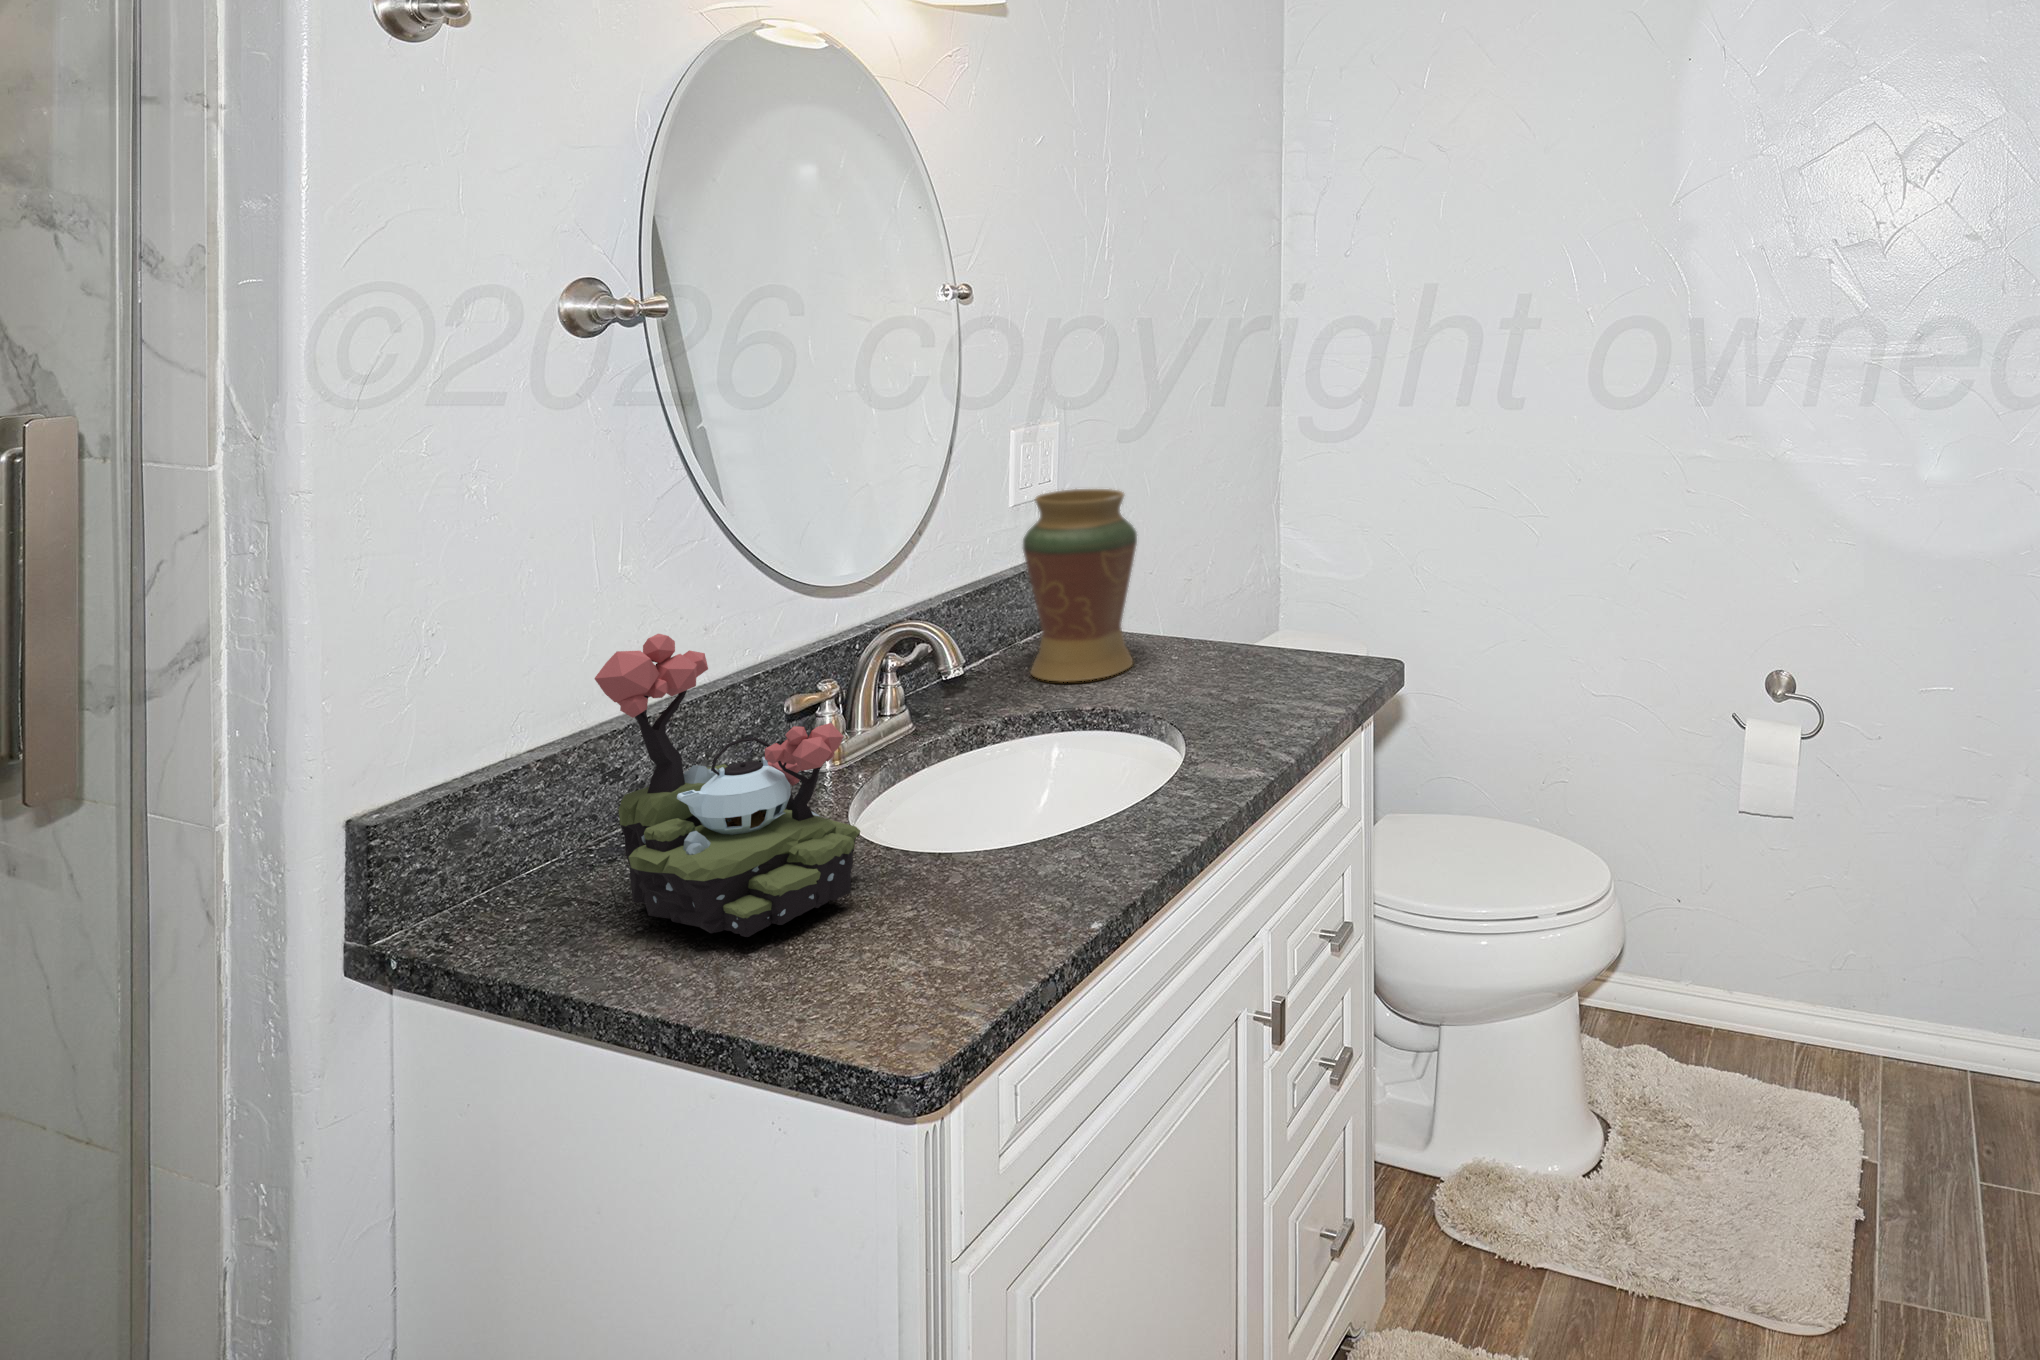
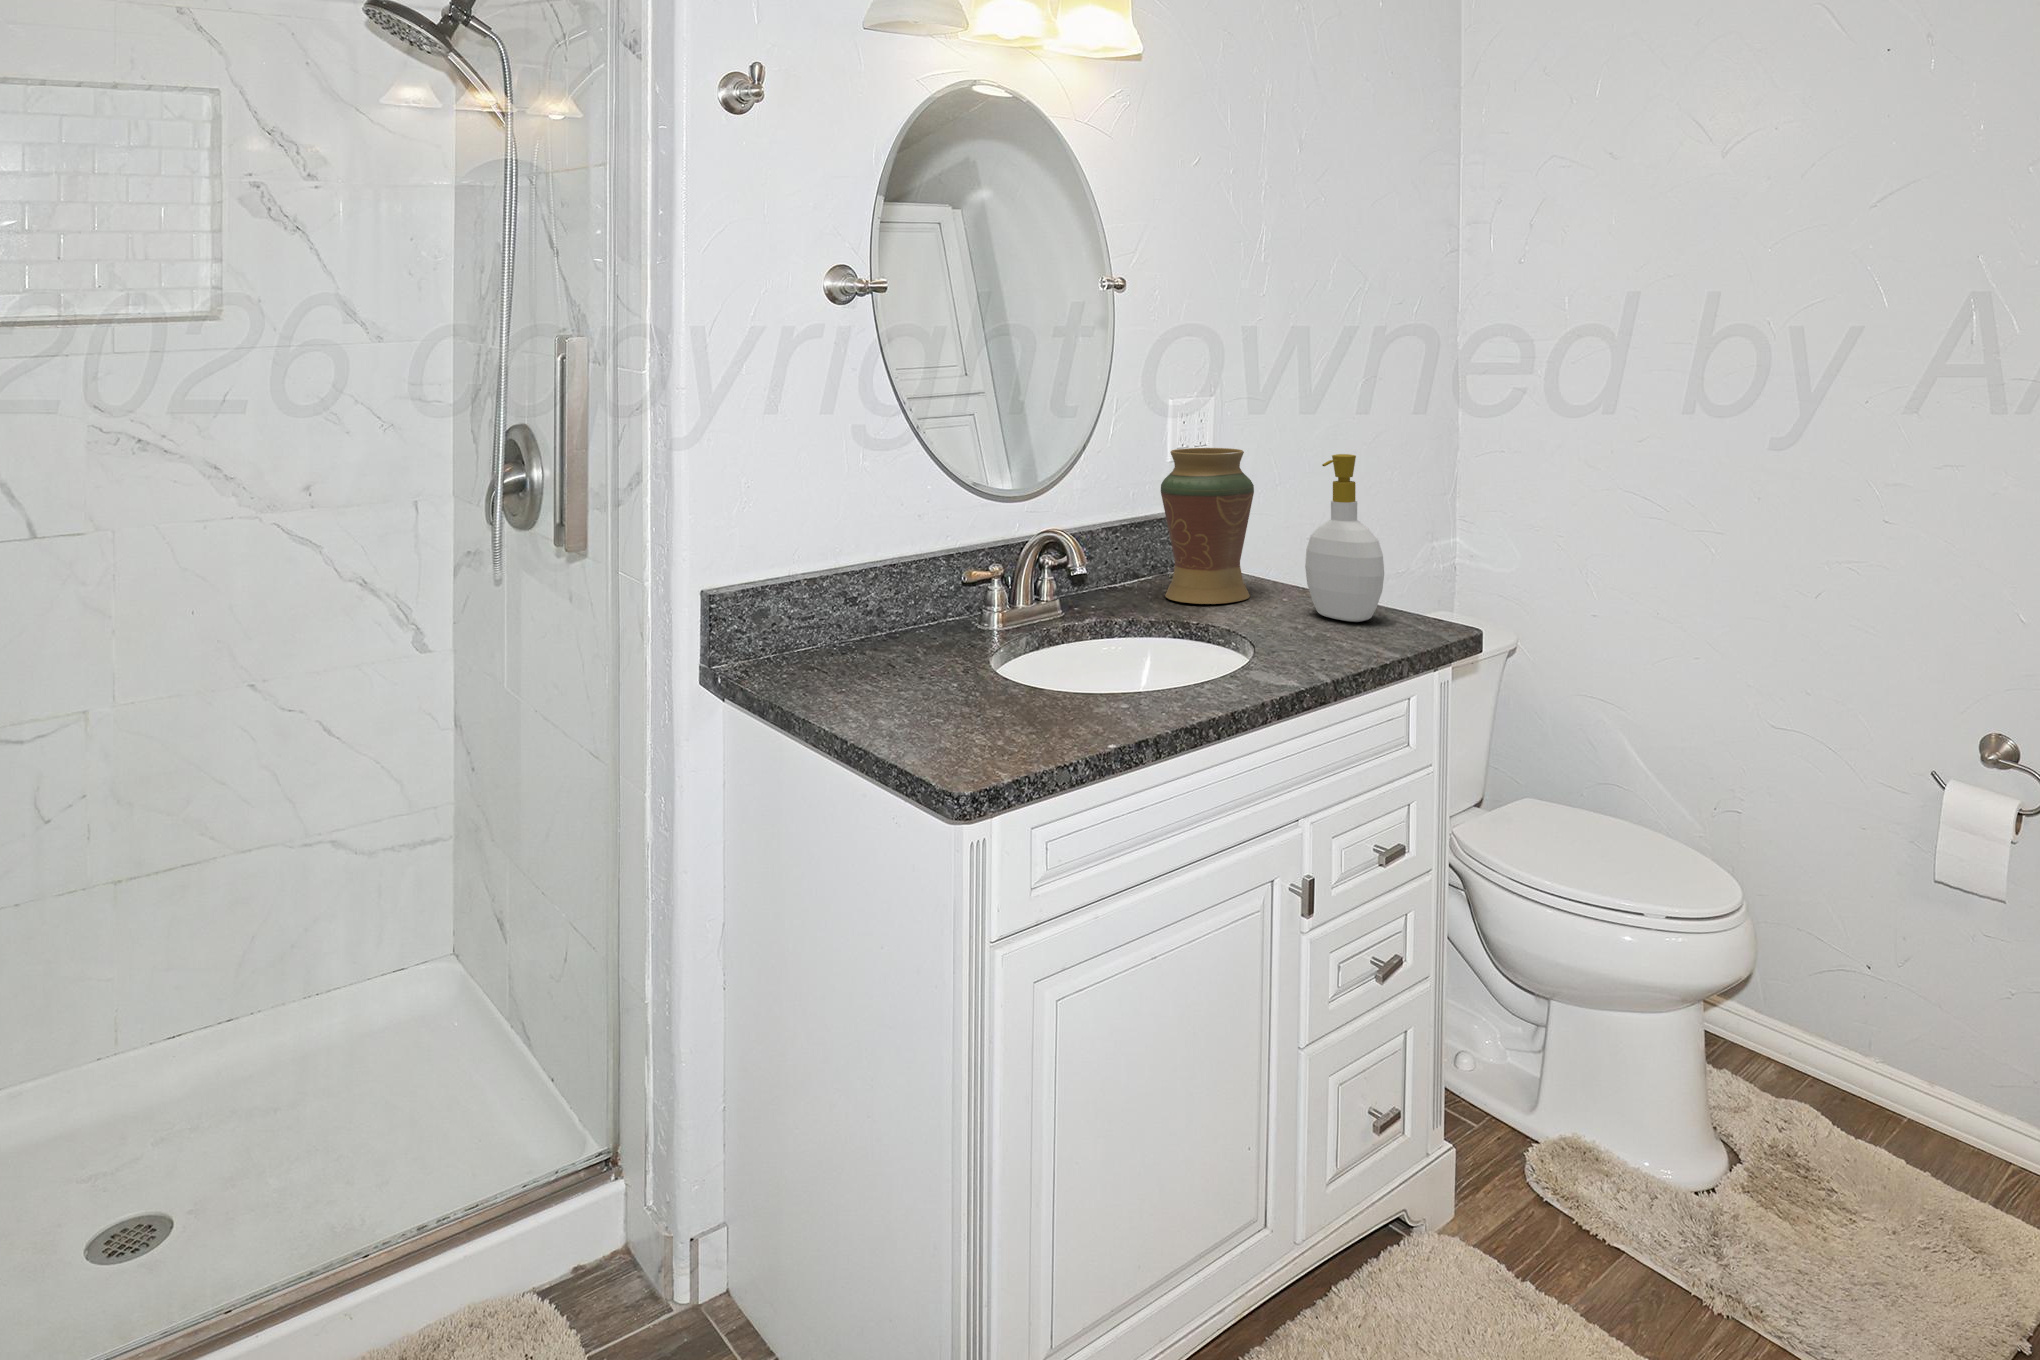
soap bottle: none [1212,494,1307,682] -> present [1305,454,1384,622]
plant: present [595,634,860,937] -> none [820,500,976,704]

